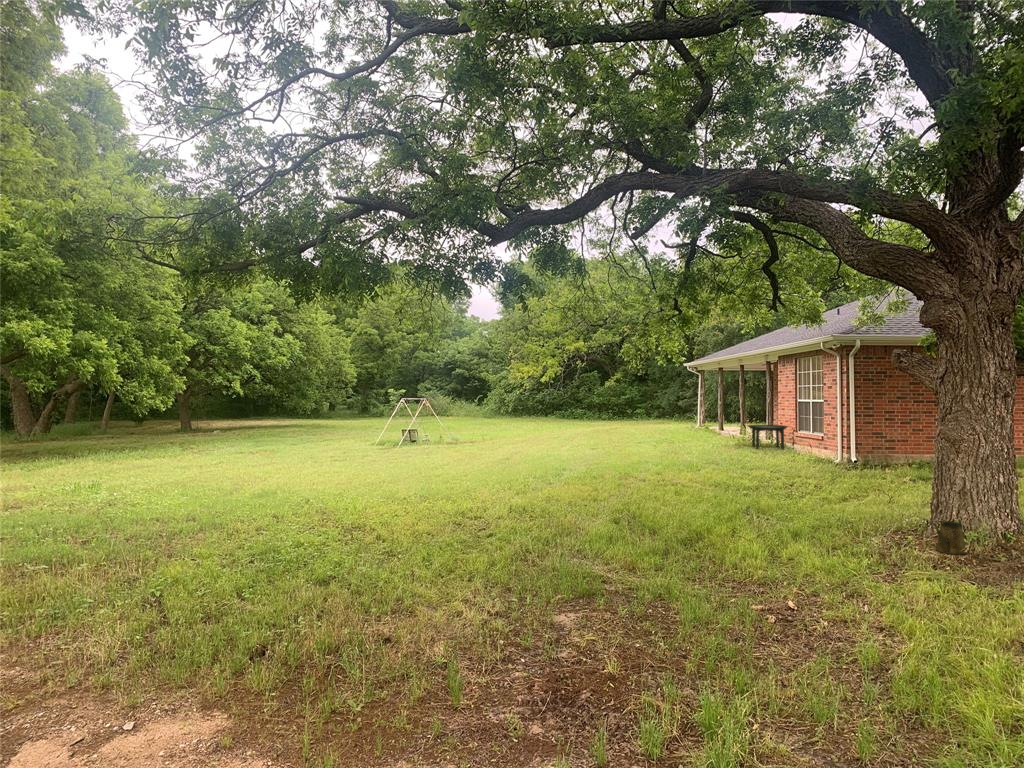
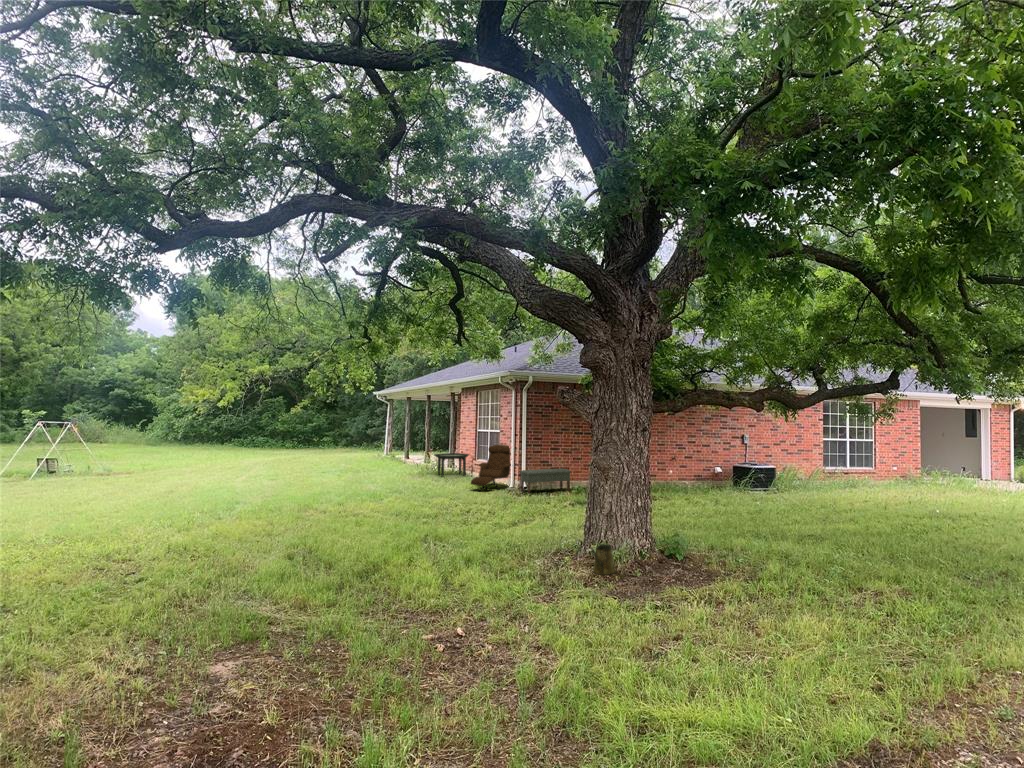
lounge chair: none [790,416,841,466] -> present [471,445,511,491]
bench: none [850,444,918,470] -> present [520,468,571,493]

